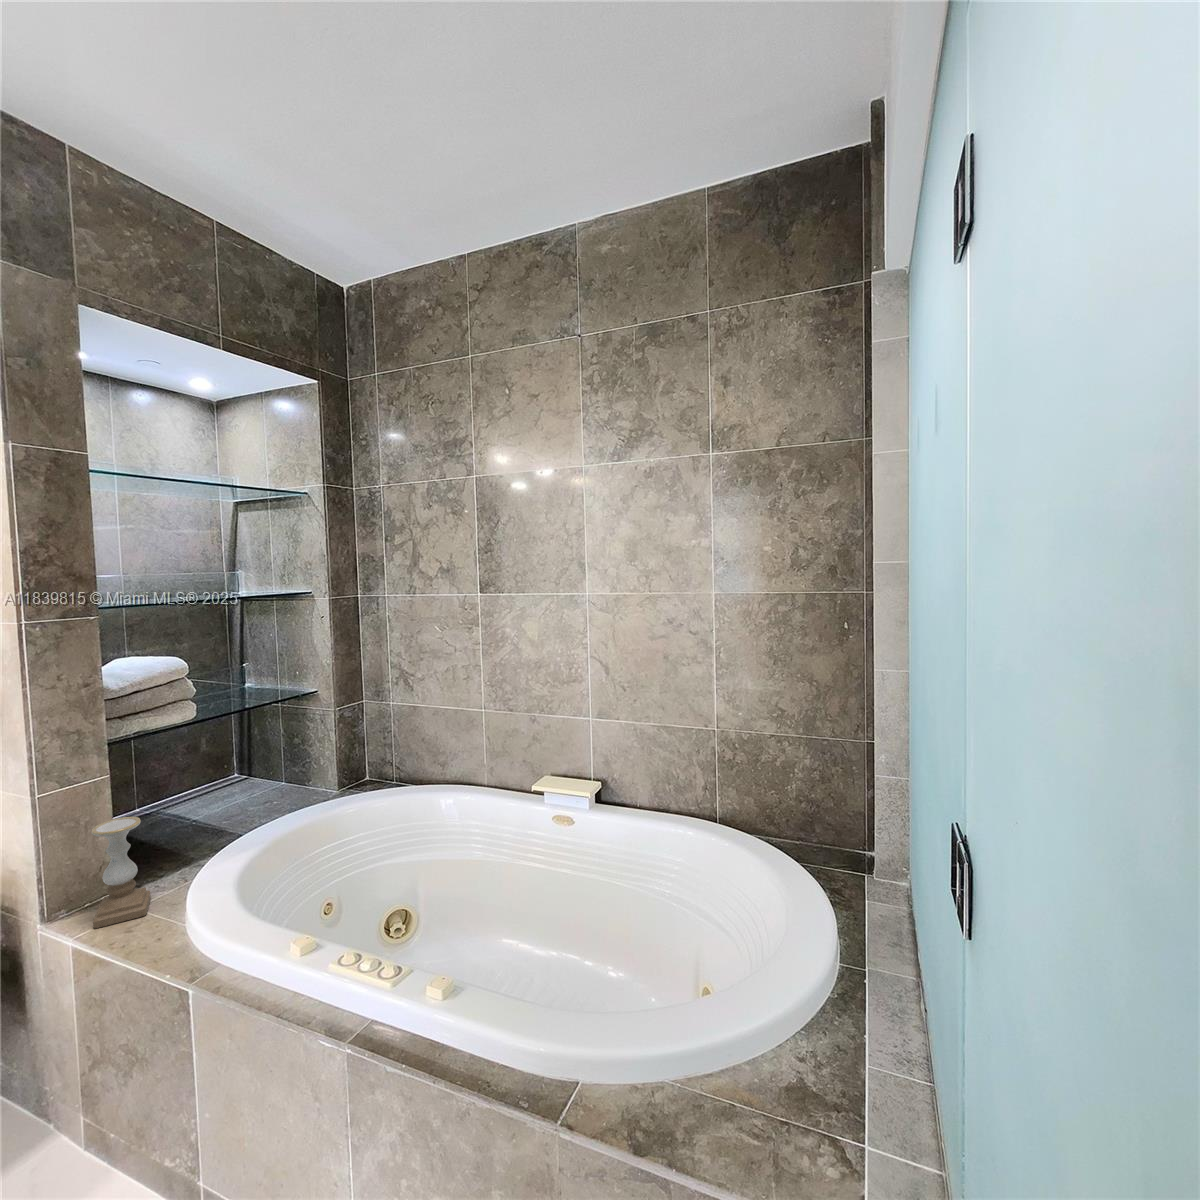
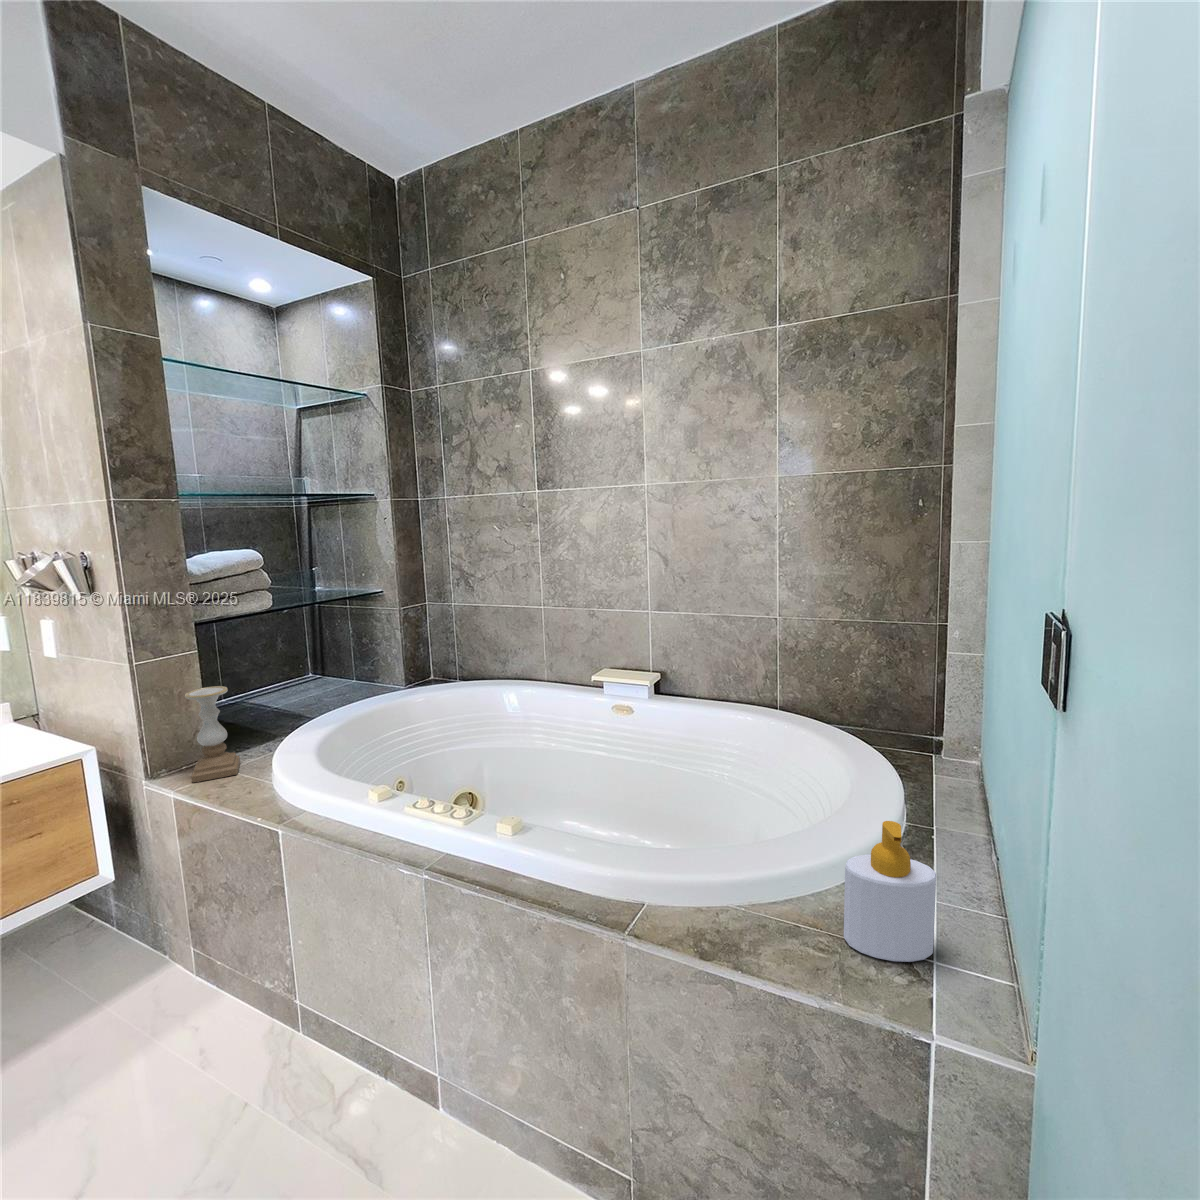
soap bottle: none [777,998,864,1148] -> present [844,821,936,962]

